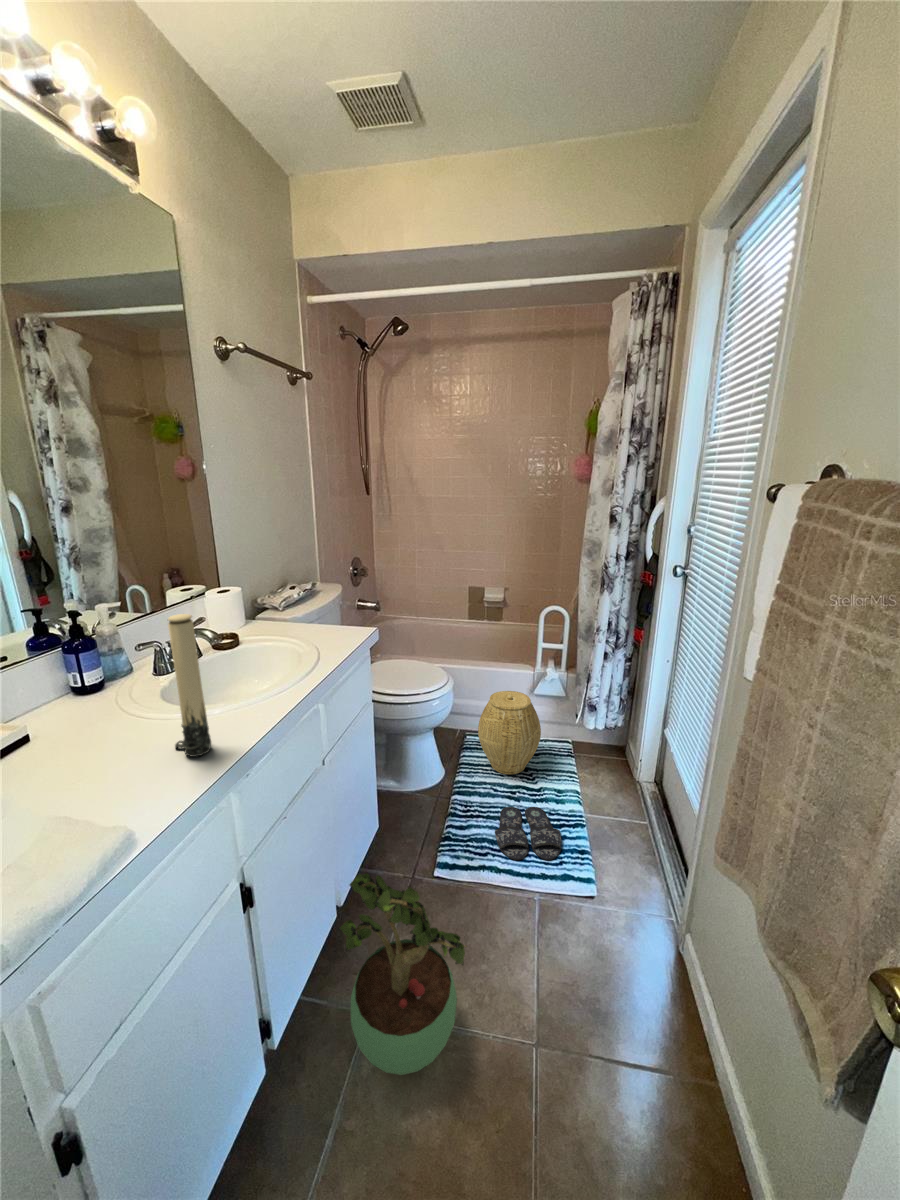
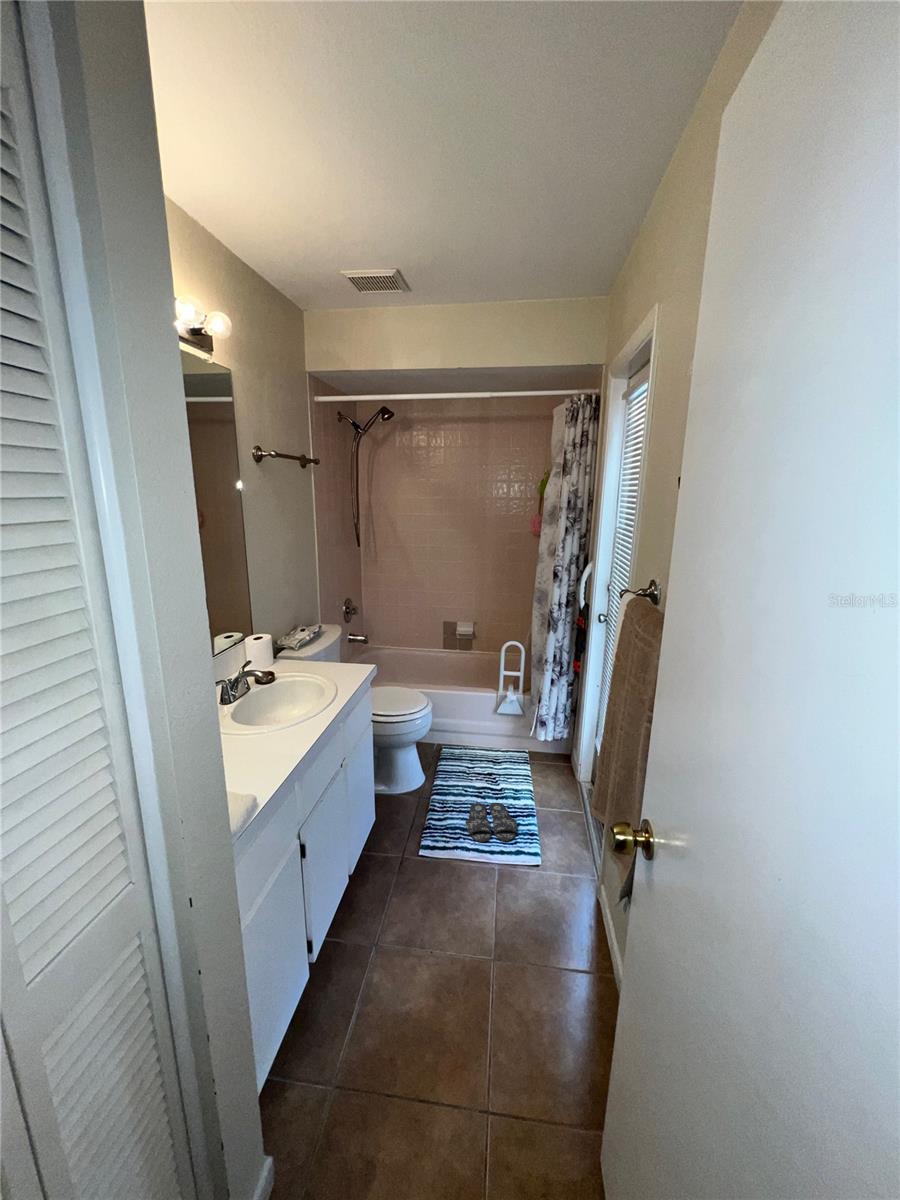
candle: present [168,614,211,757] -> none [258,668,282,759]
woven basket: present [478,691,541,774] -> none [452,710,502,778]
potted plant: present [339,873,465,1075] -> none [355,841,446,982]

